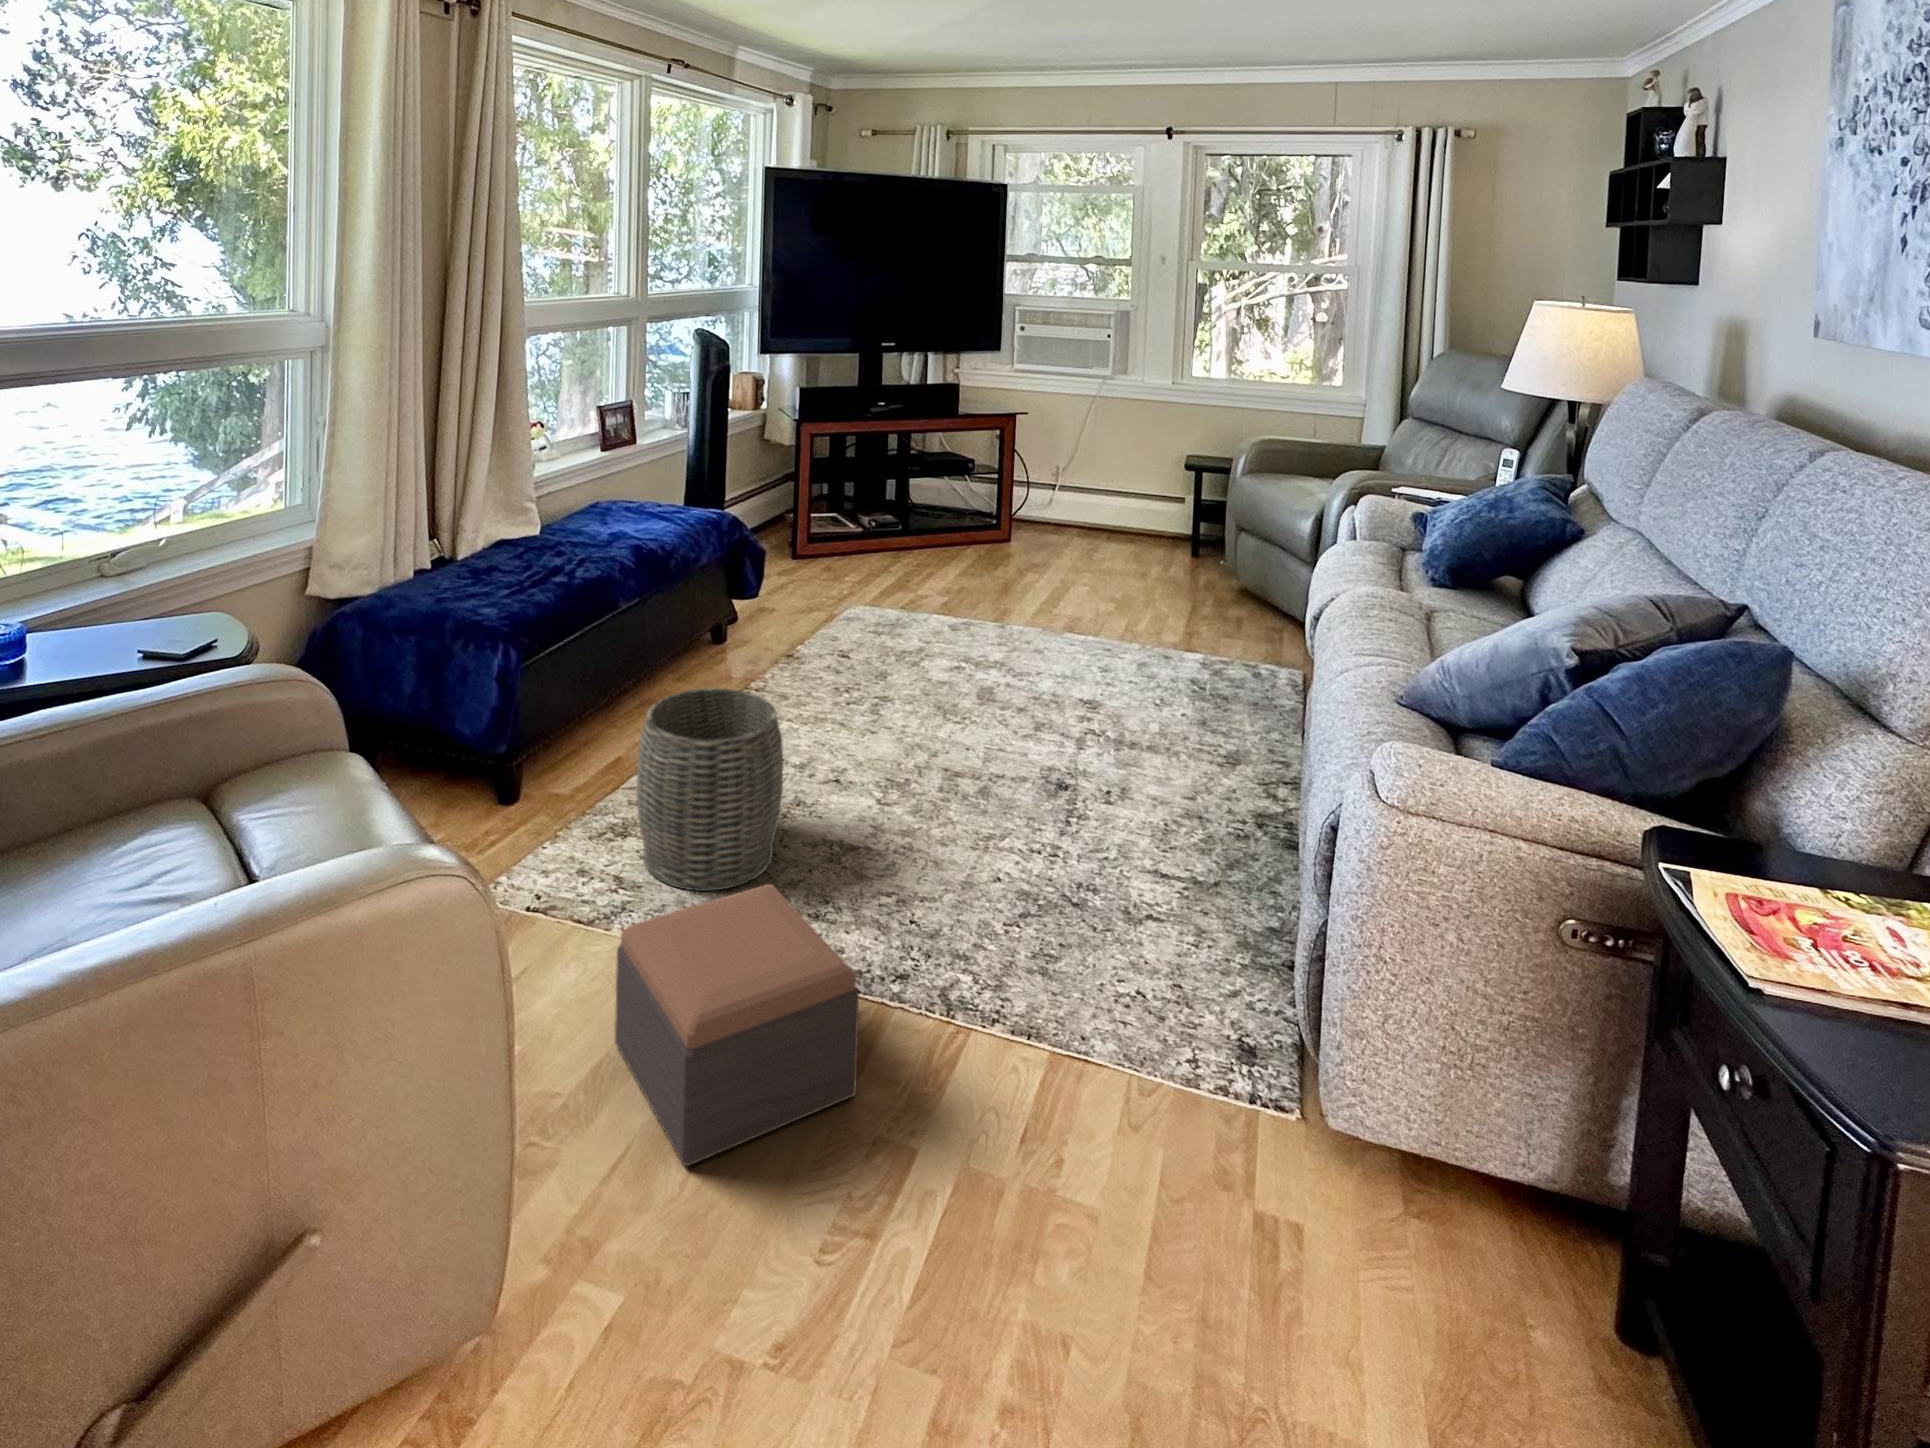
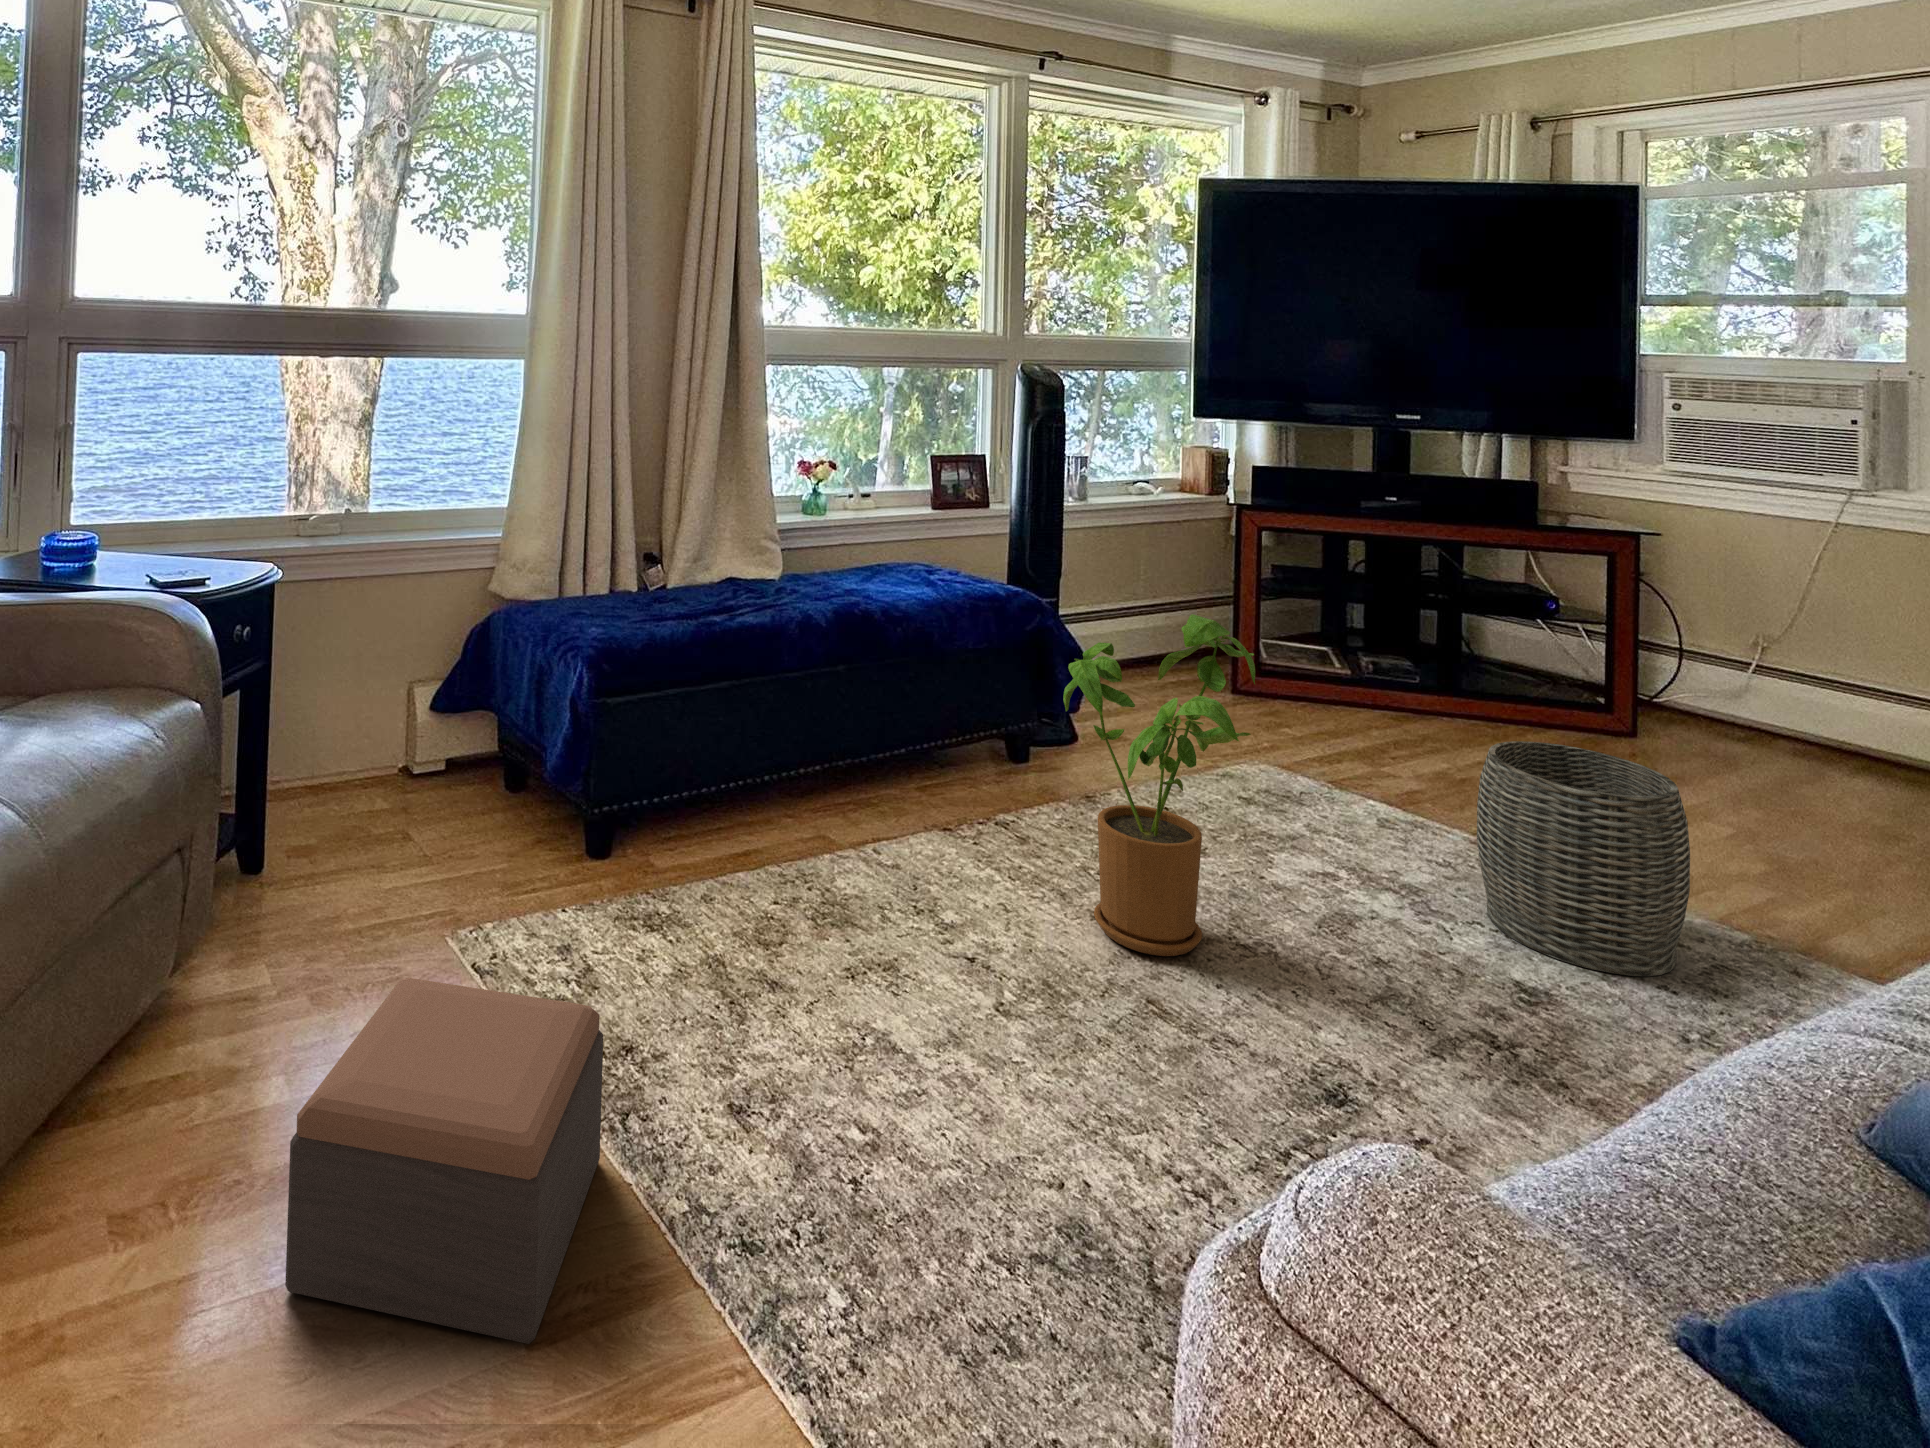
house plant: none [845,512,980,738] -> present [1063,614,1255,956]
woven basket: present [637,688,783,891] -> present [1477,741,1690,976]

